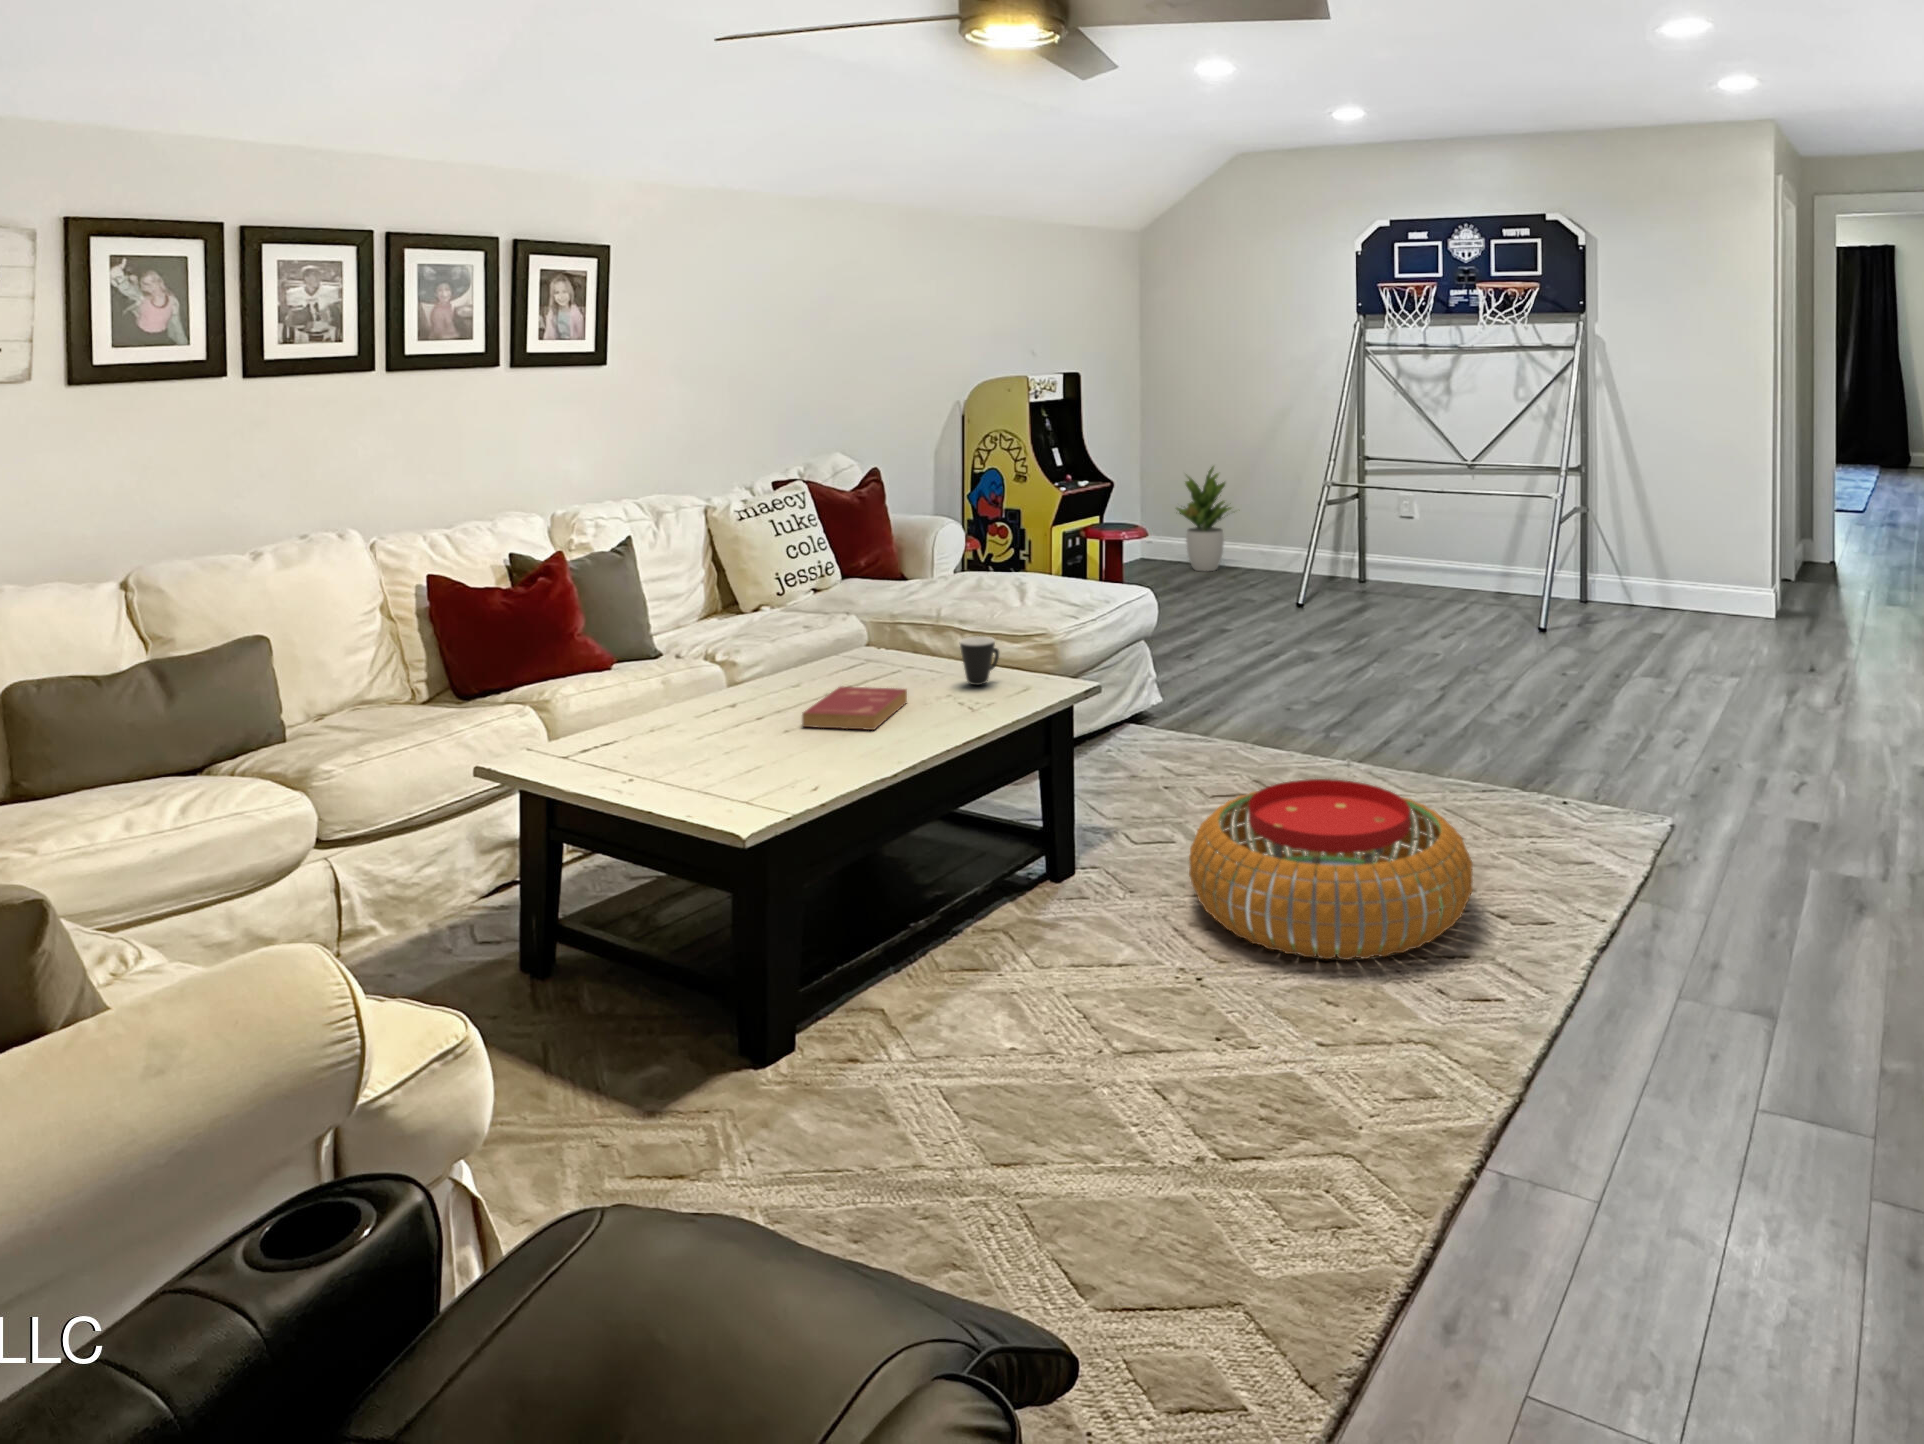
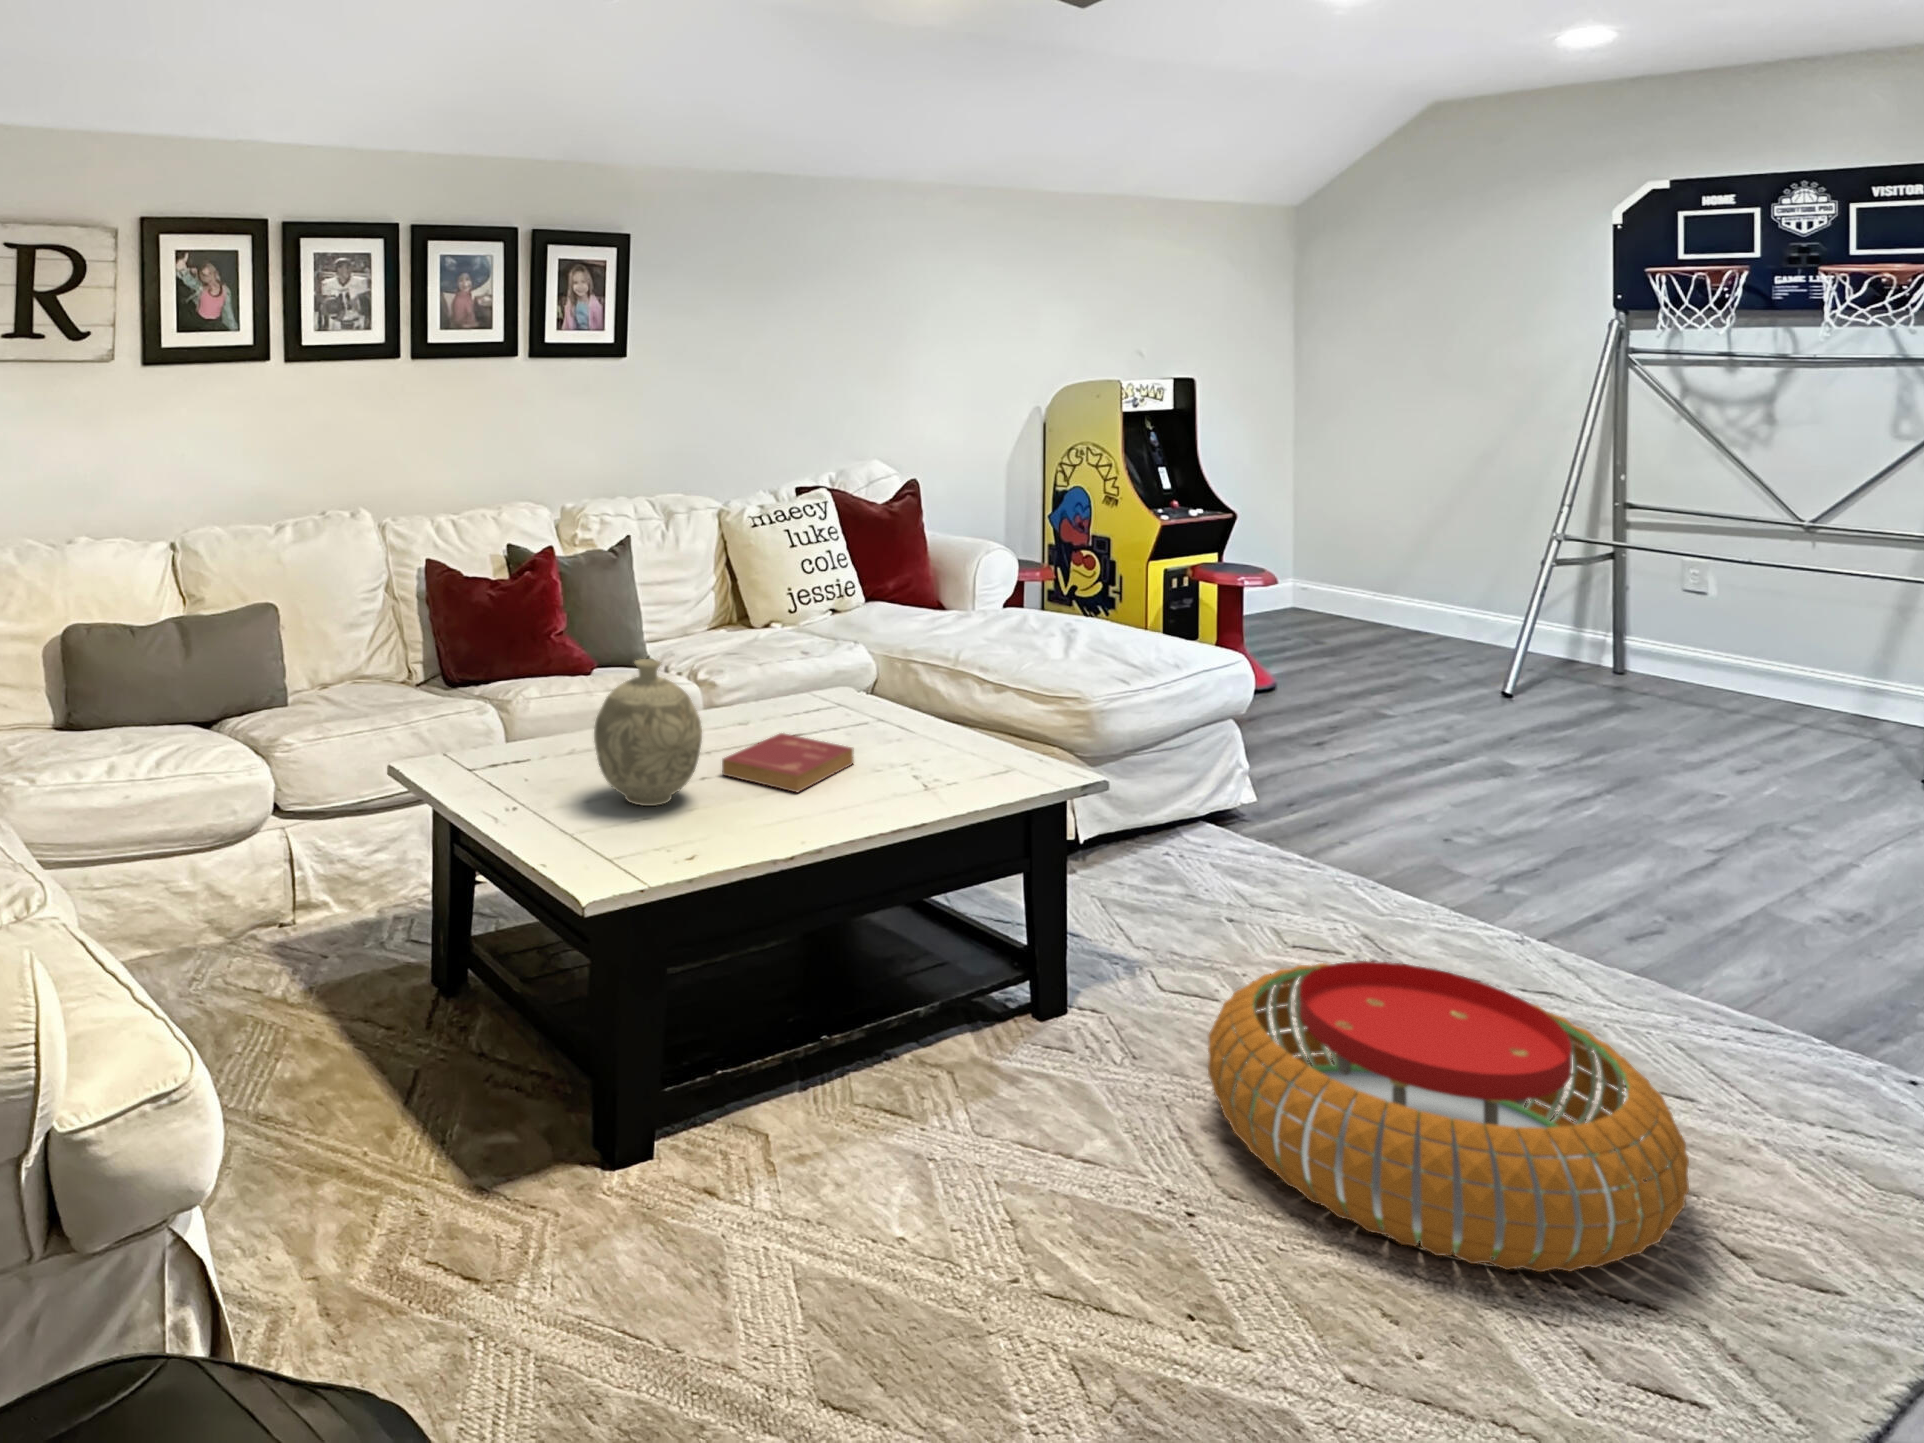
potted plant: present [1177,466,1231,571] -> none [1328,501,1427,637]
decorative vase: none [699,631,796,761] -> present [594,659,702,806]
mug: present [960,636,999,685] -> none [926,695,978,755]

